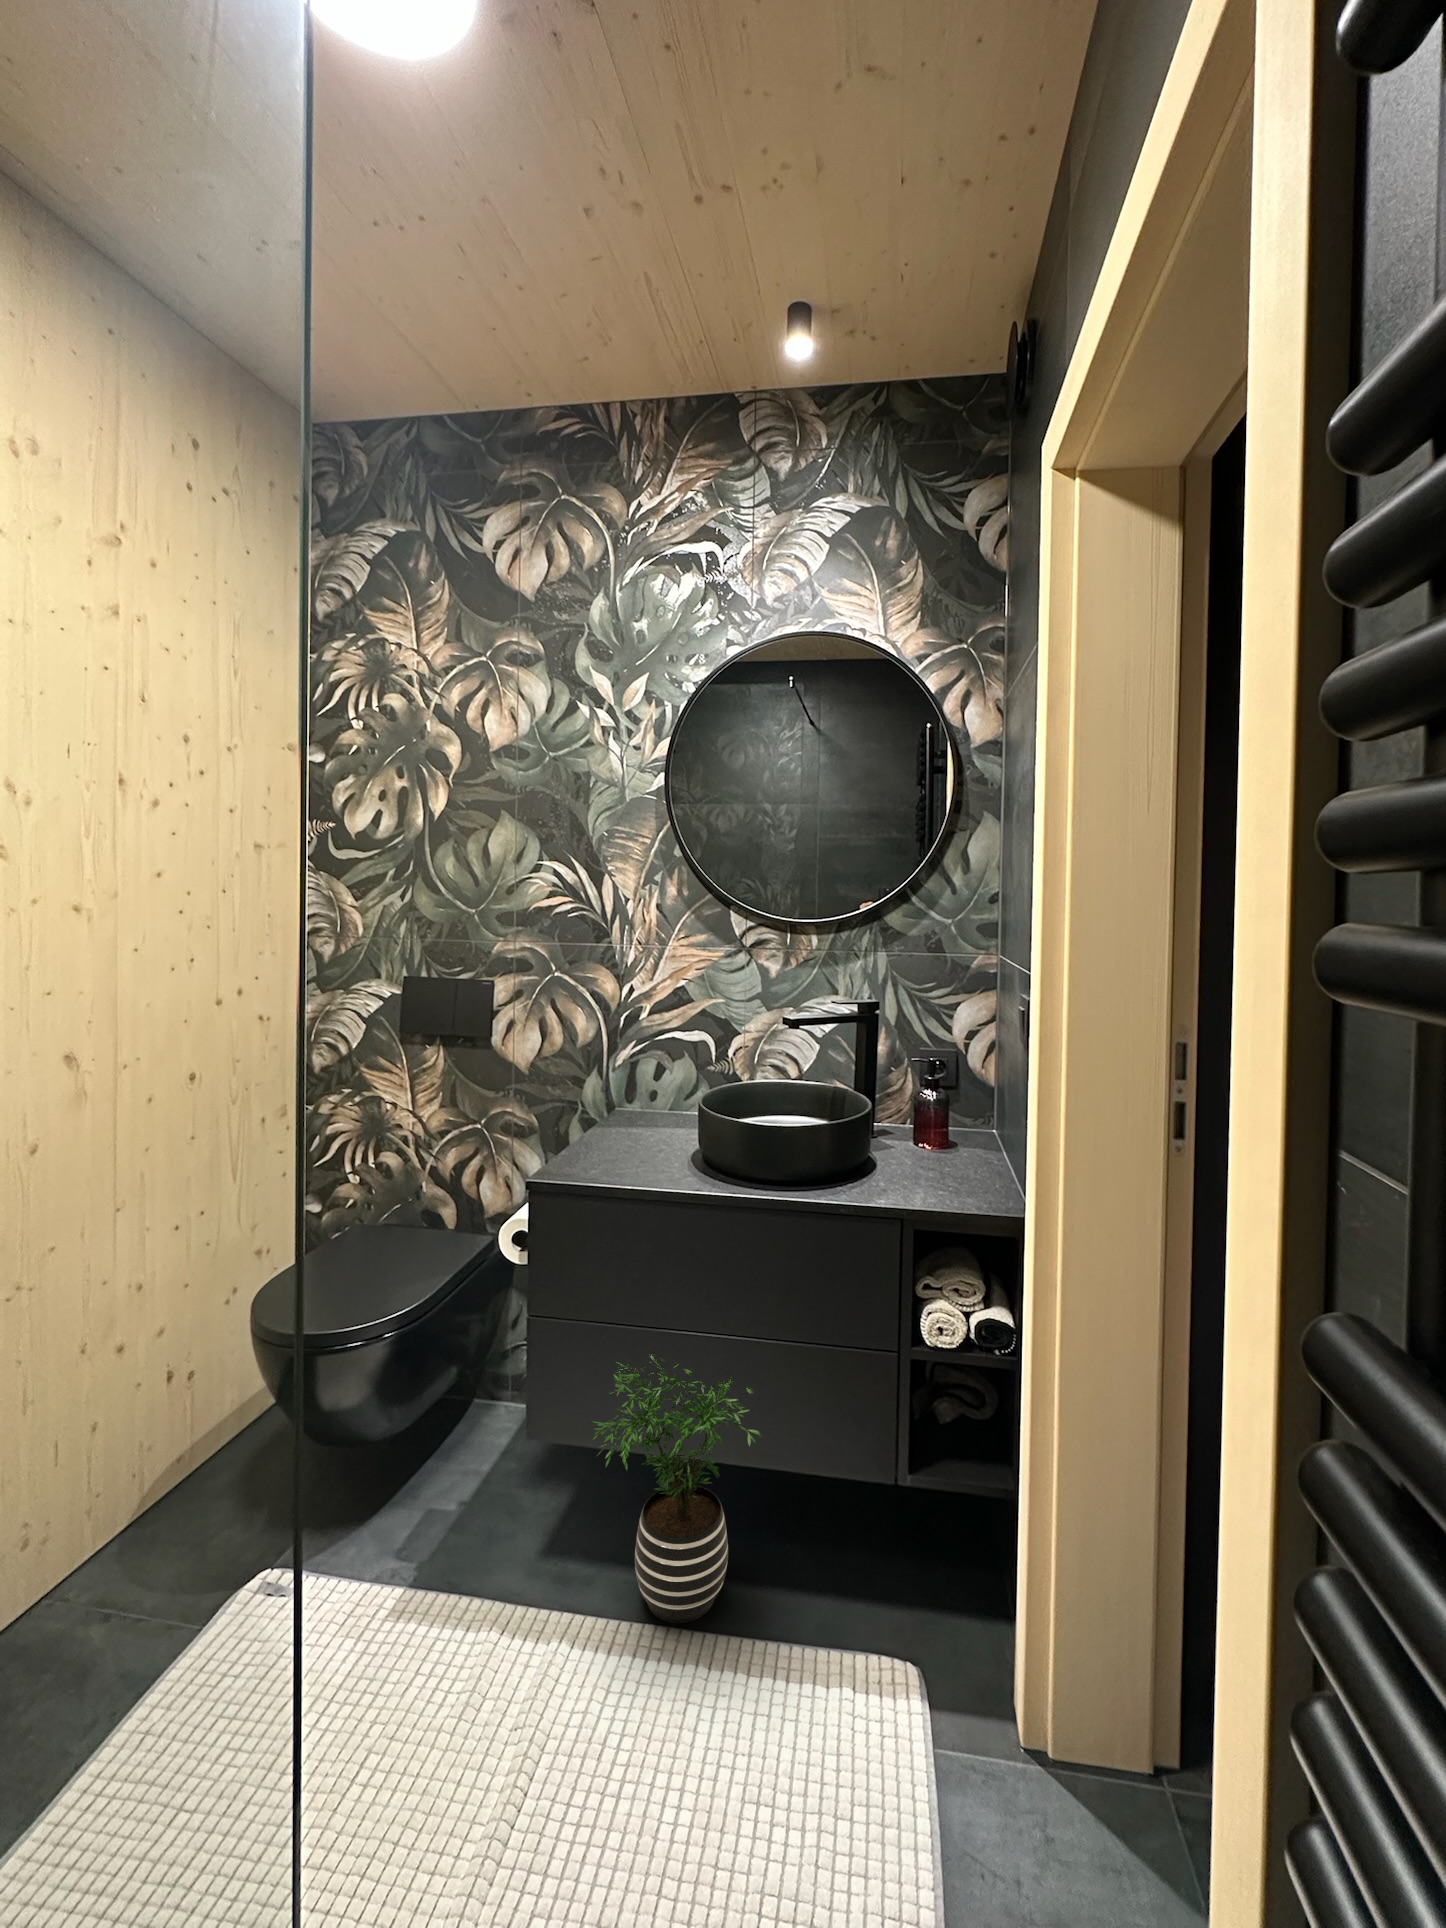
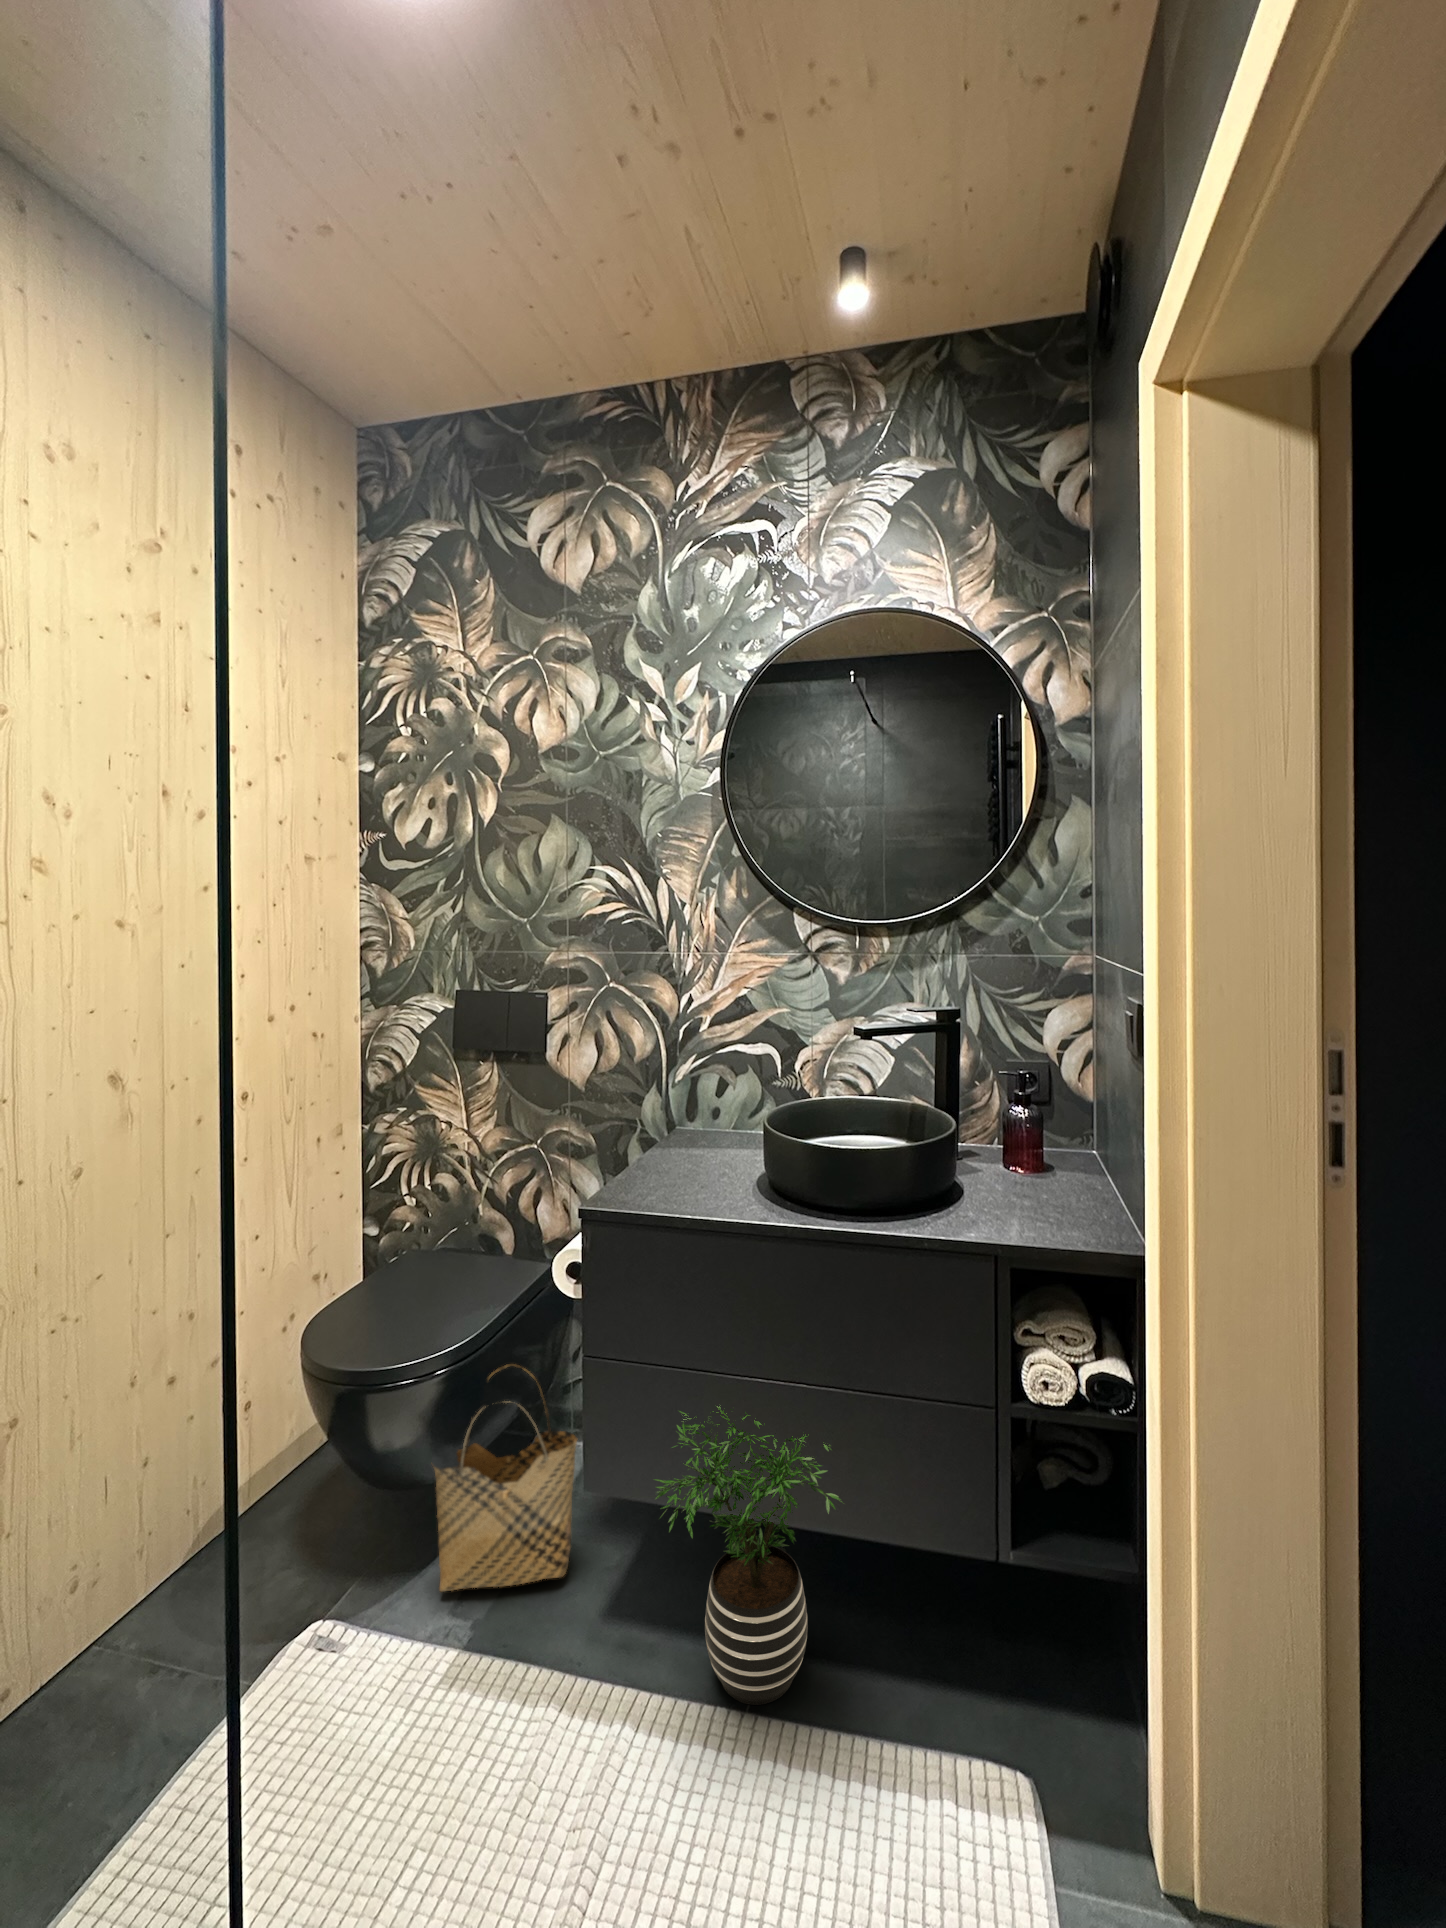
woven basket: none [377,1329,516,1540] -> present [434,1364,577,1592]

